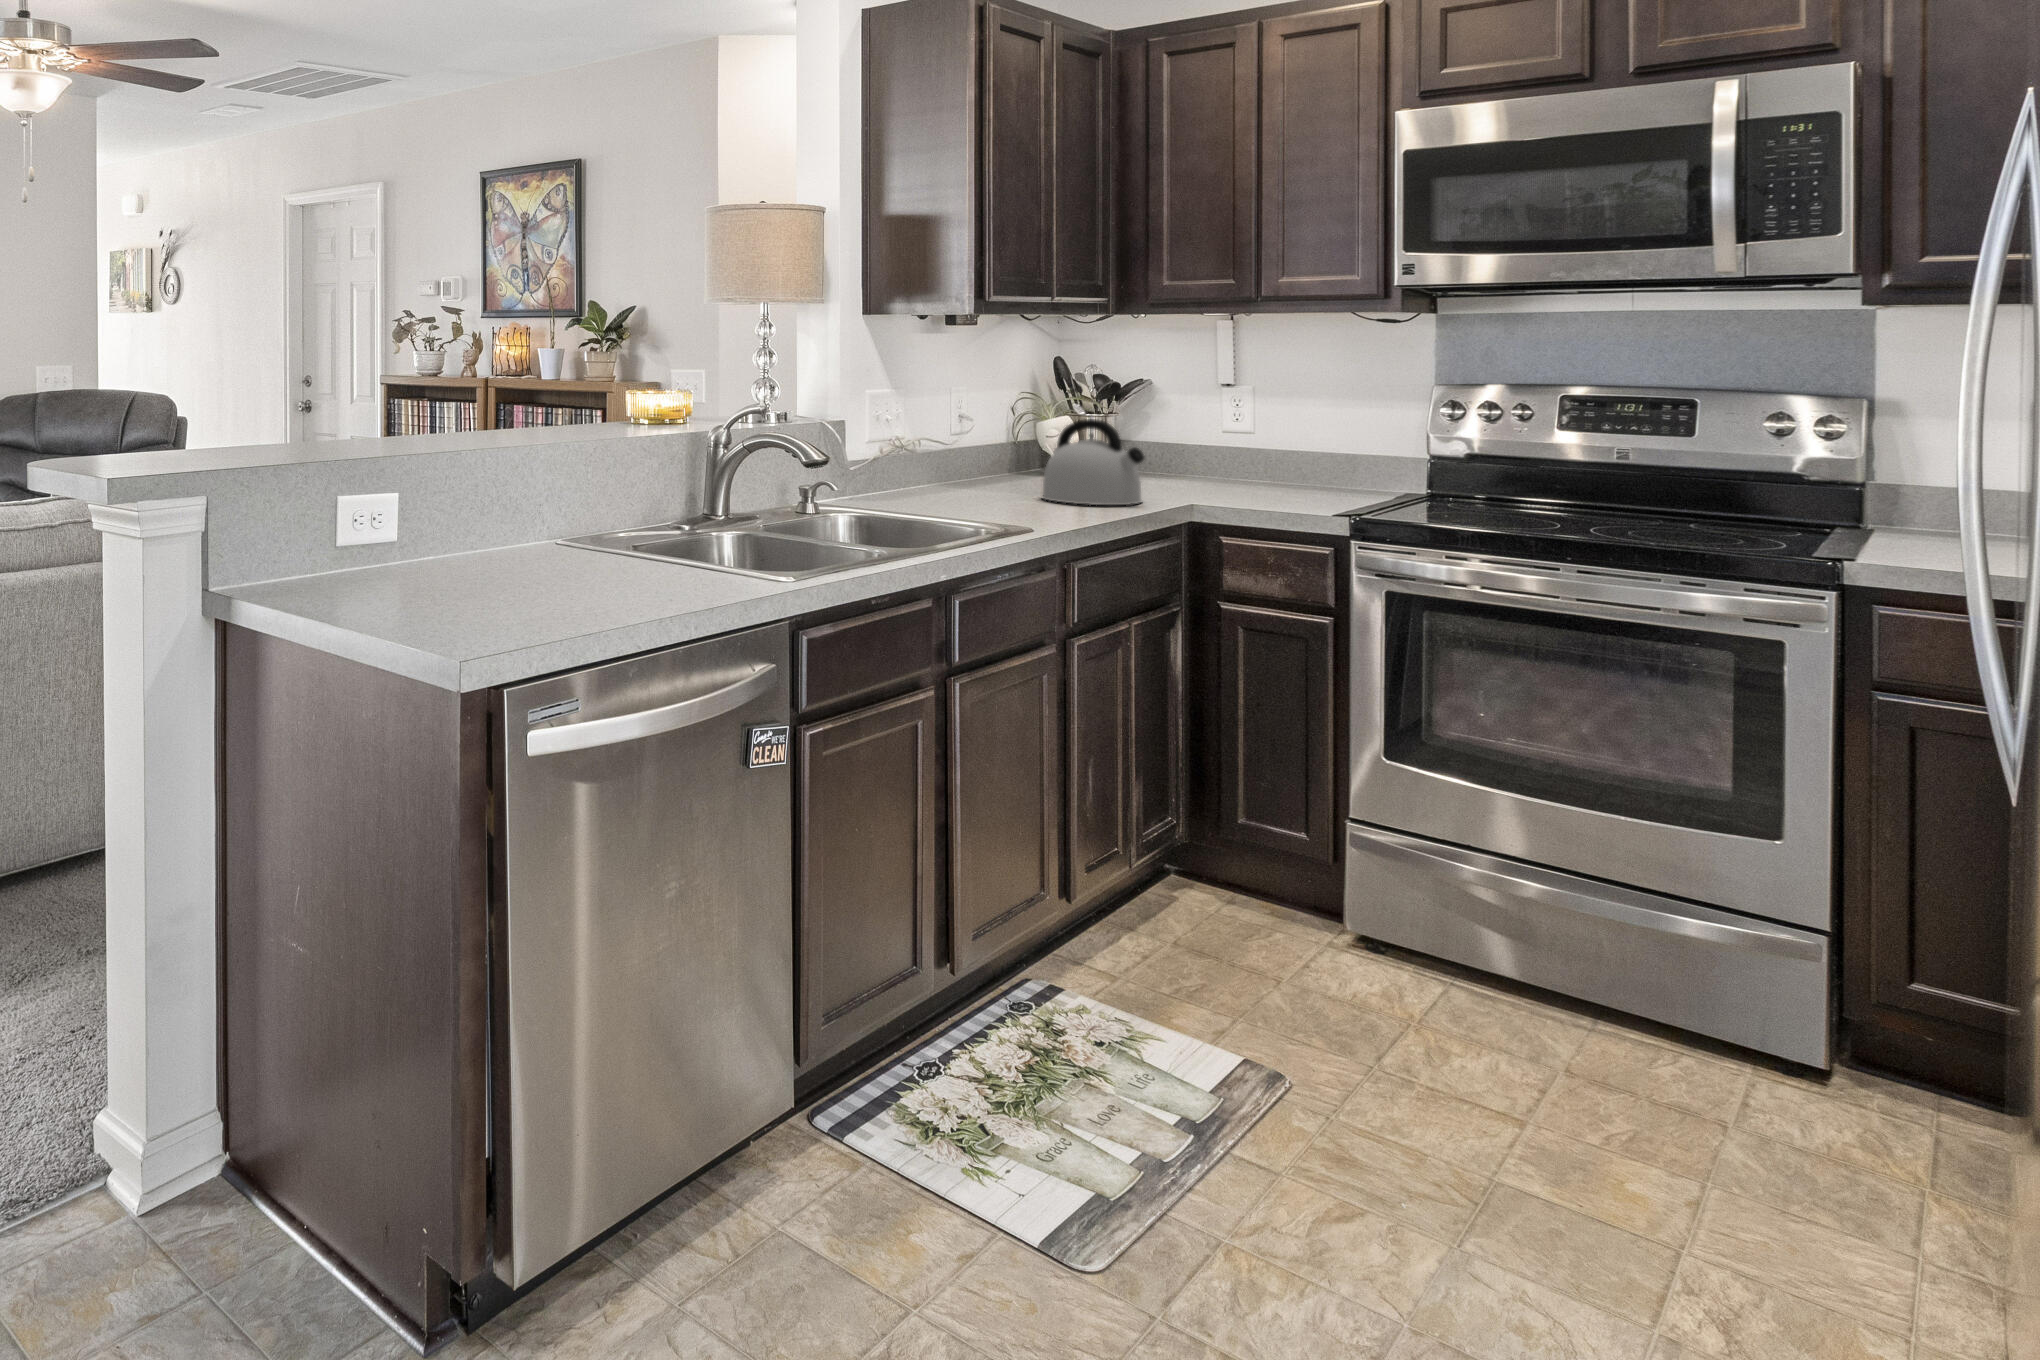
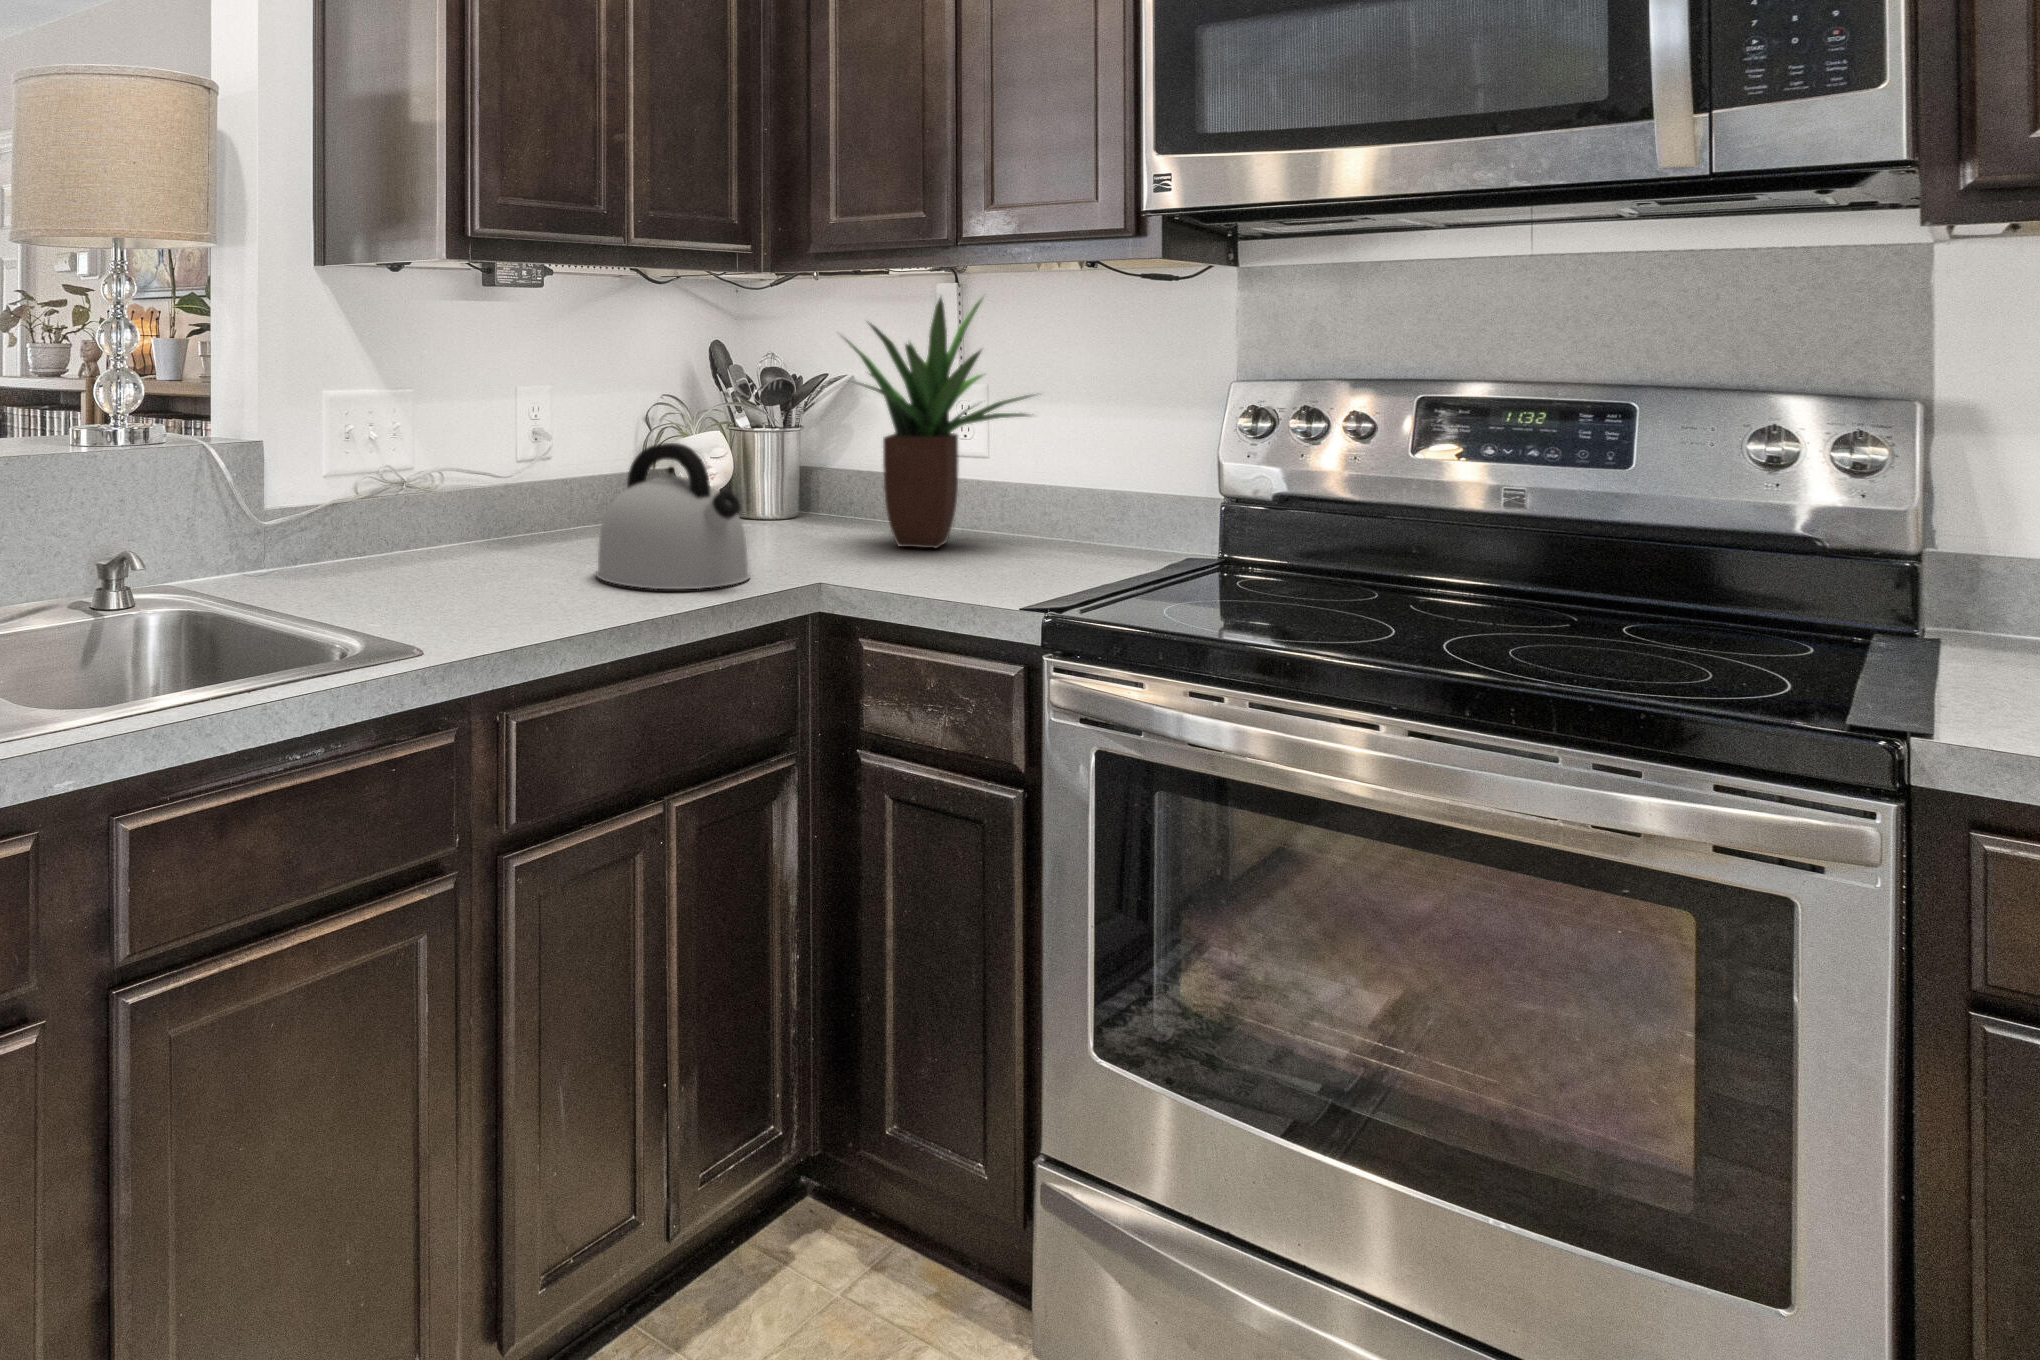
potted plant: none [1168,330,1315,489] -> present [844,298,1033,548]

